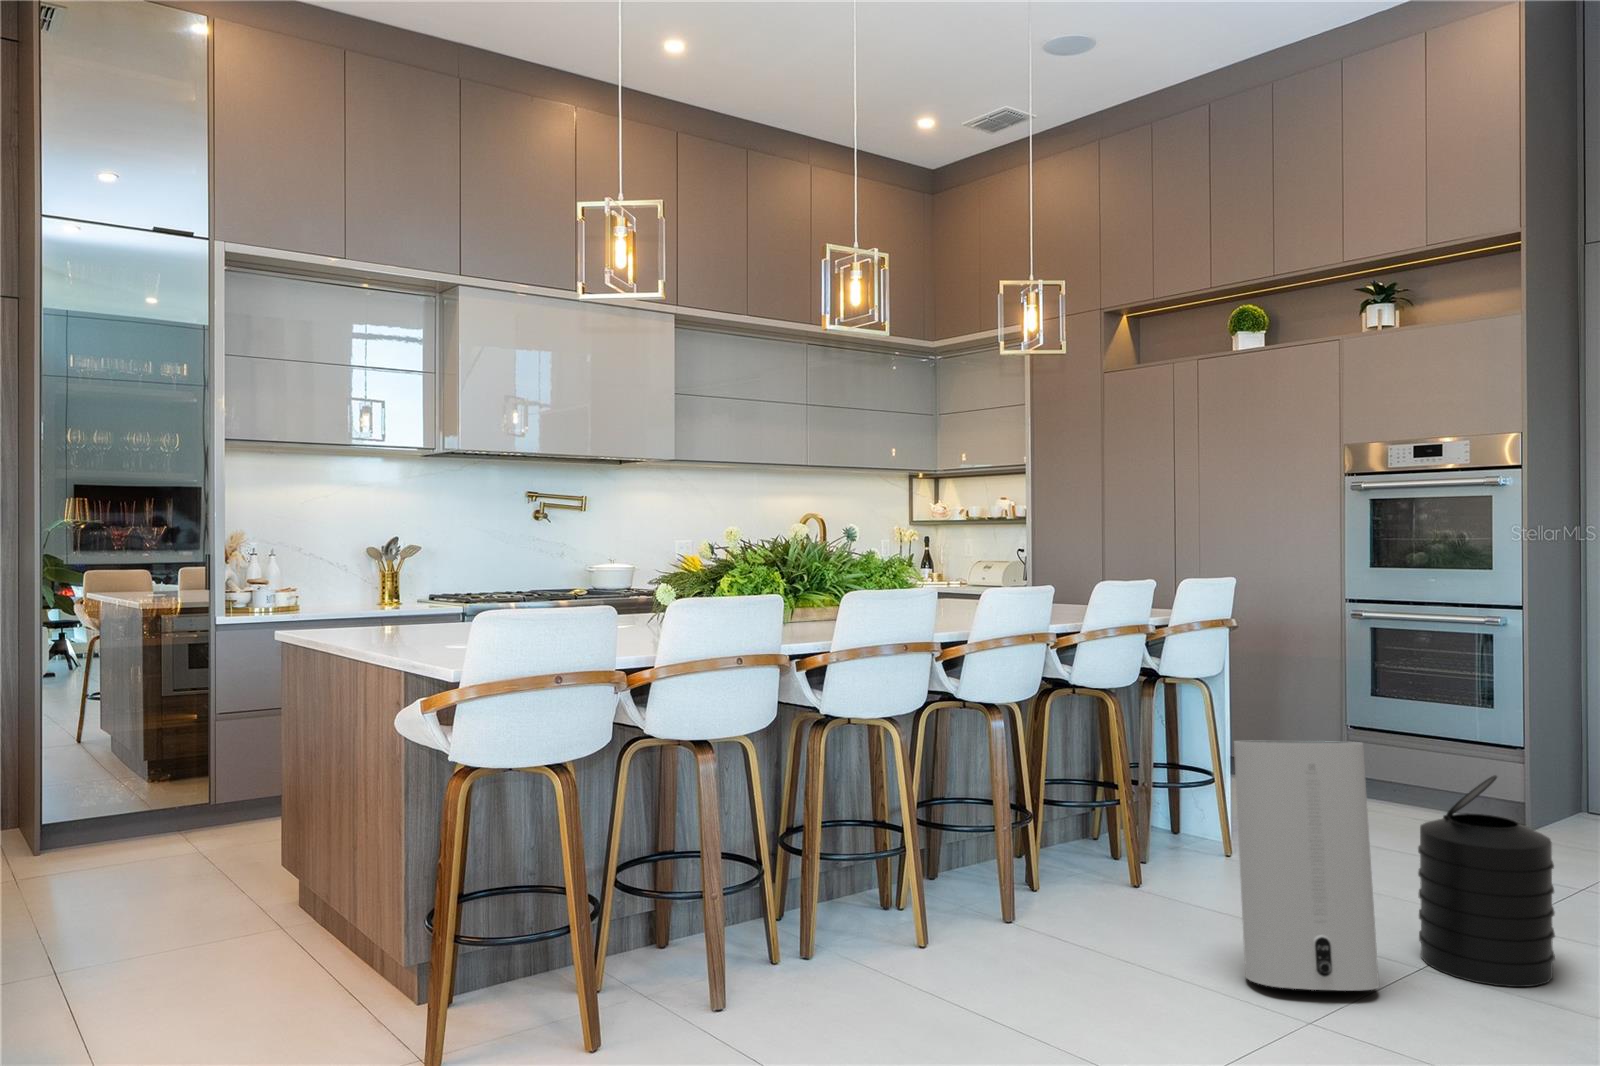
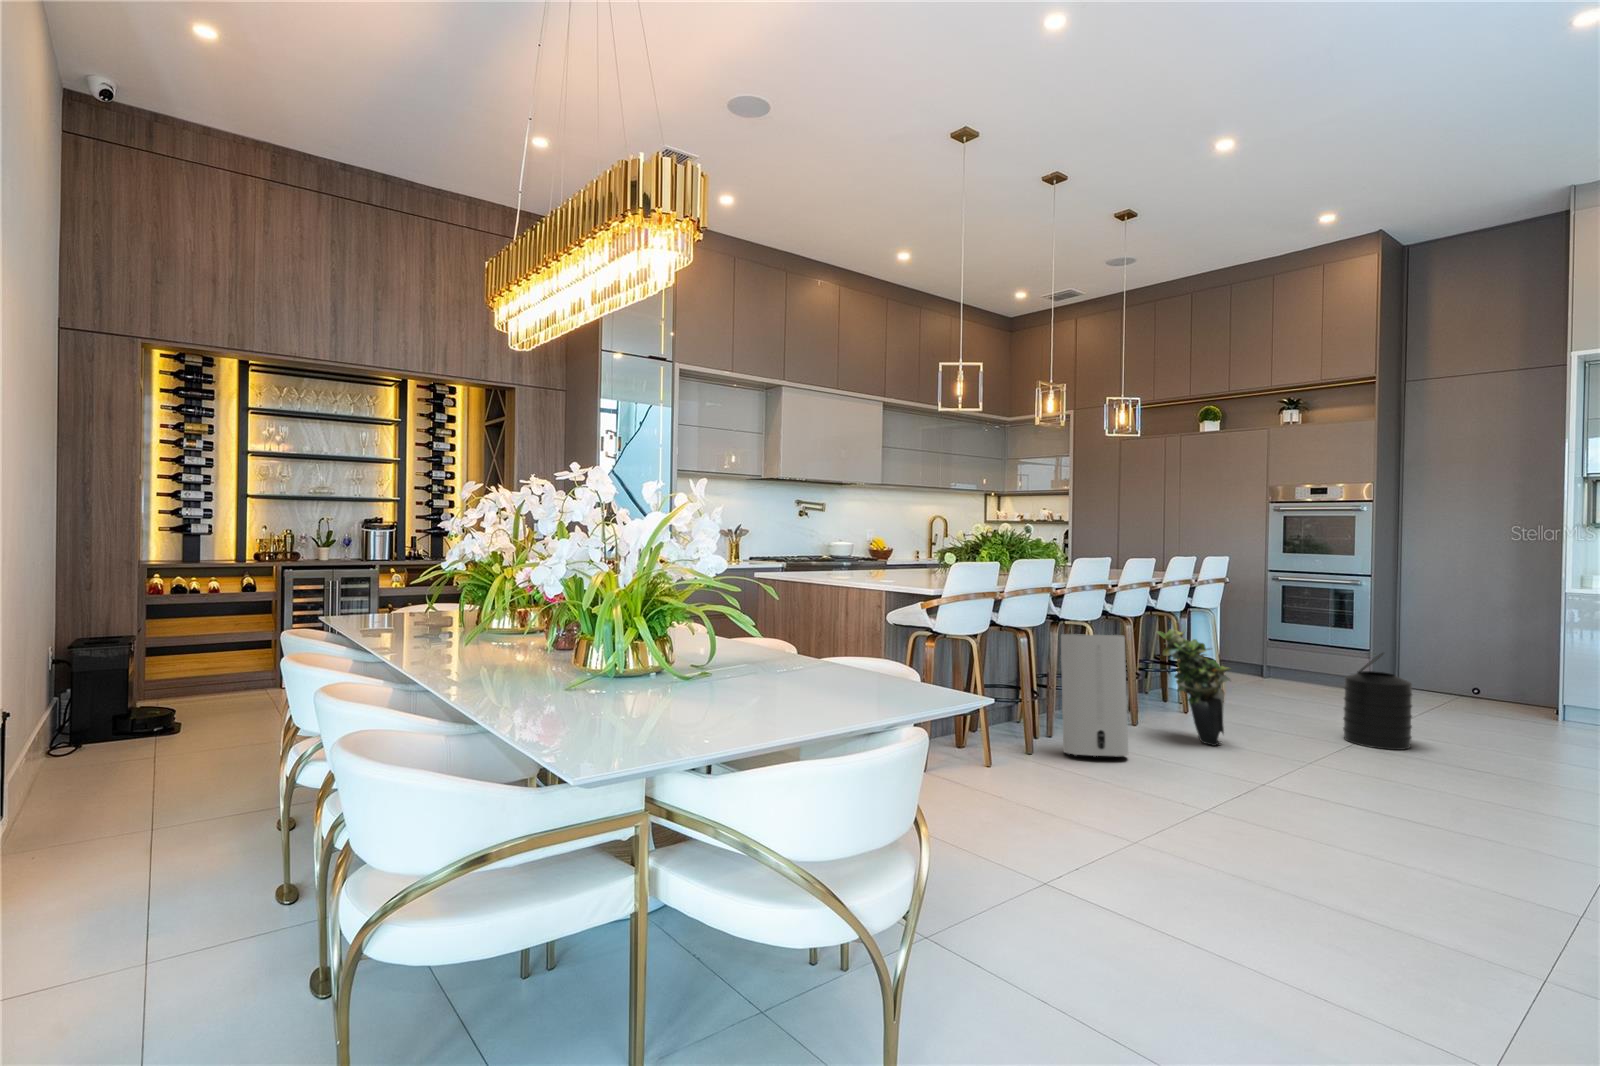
potted plant: none [1023,730,1167,984] -> present [1157,629,1231,746]
air purifier: present [1234,741,1379,991] -> present [1061,634,1128,757]

